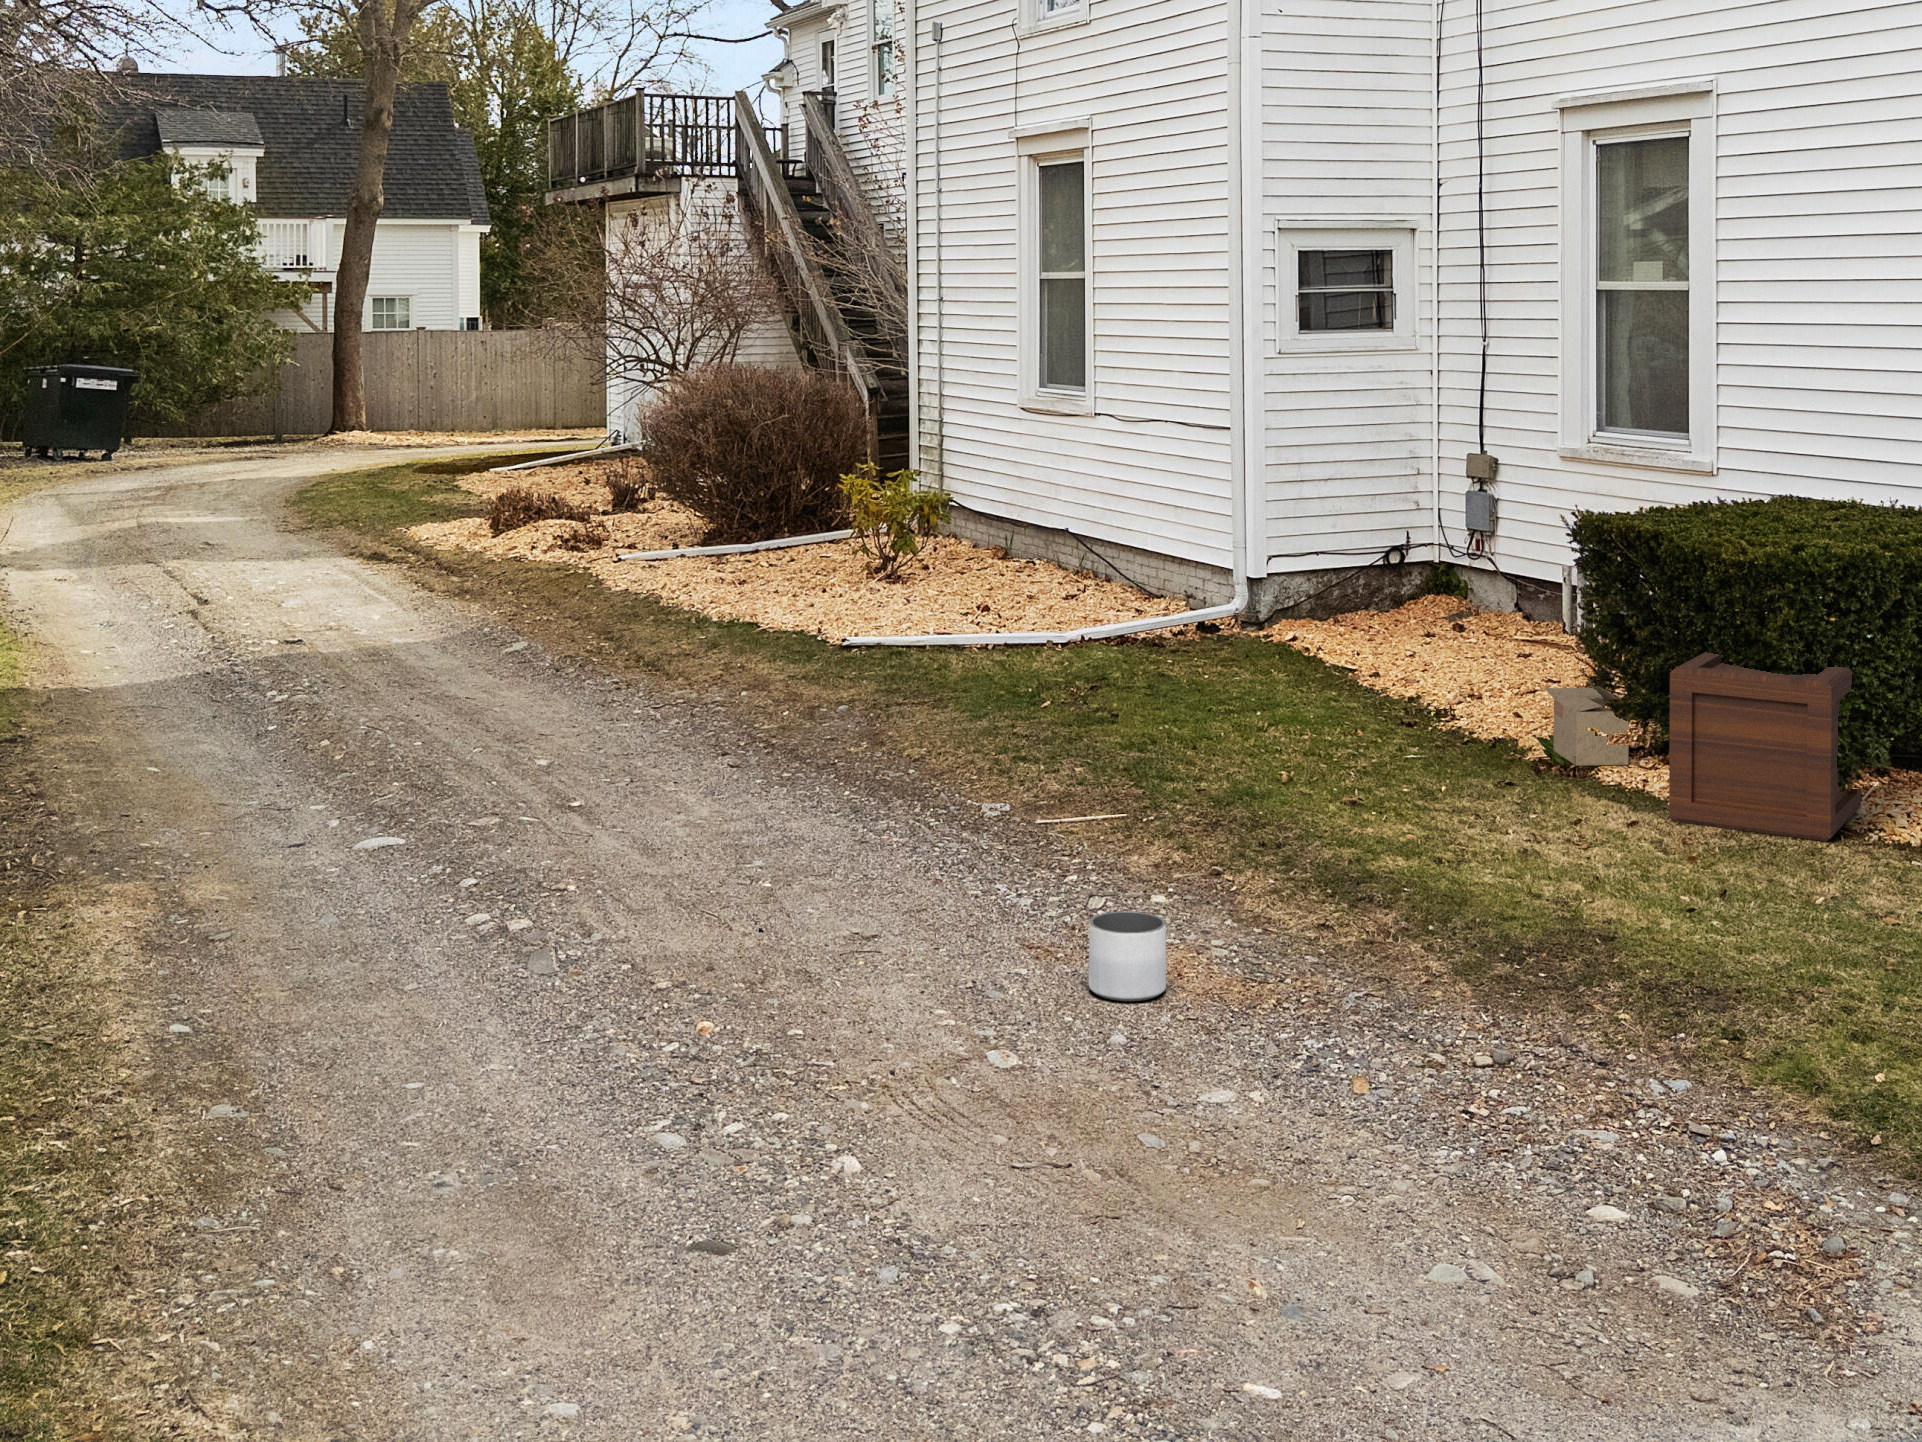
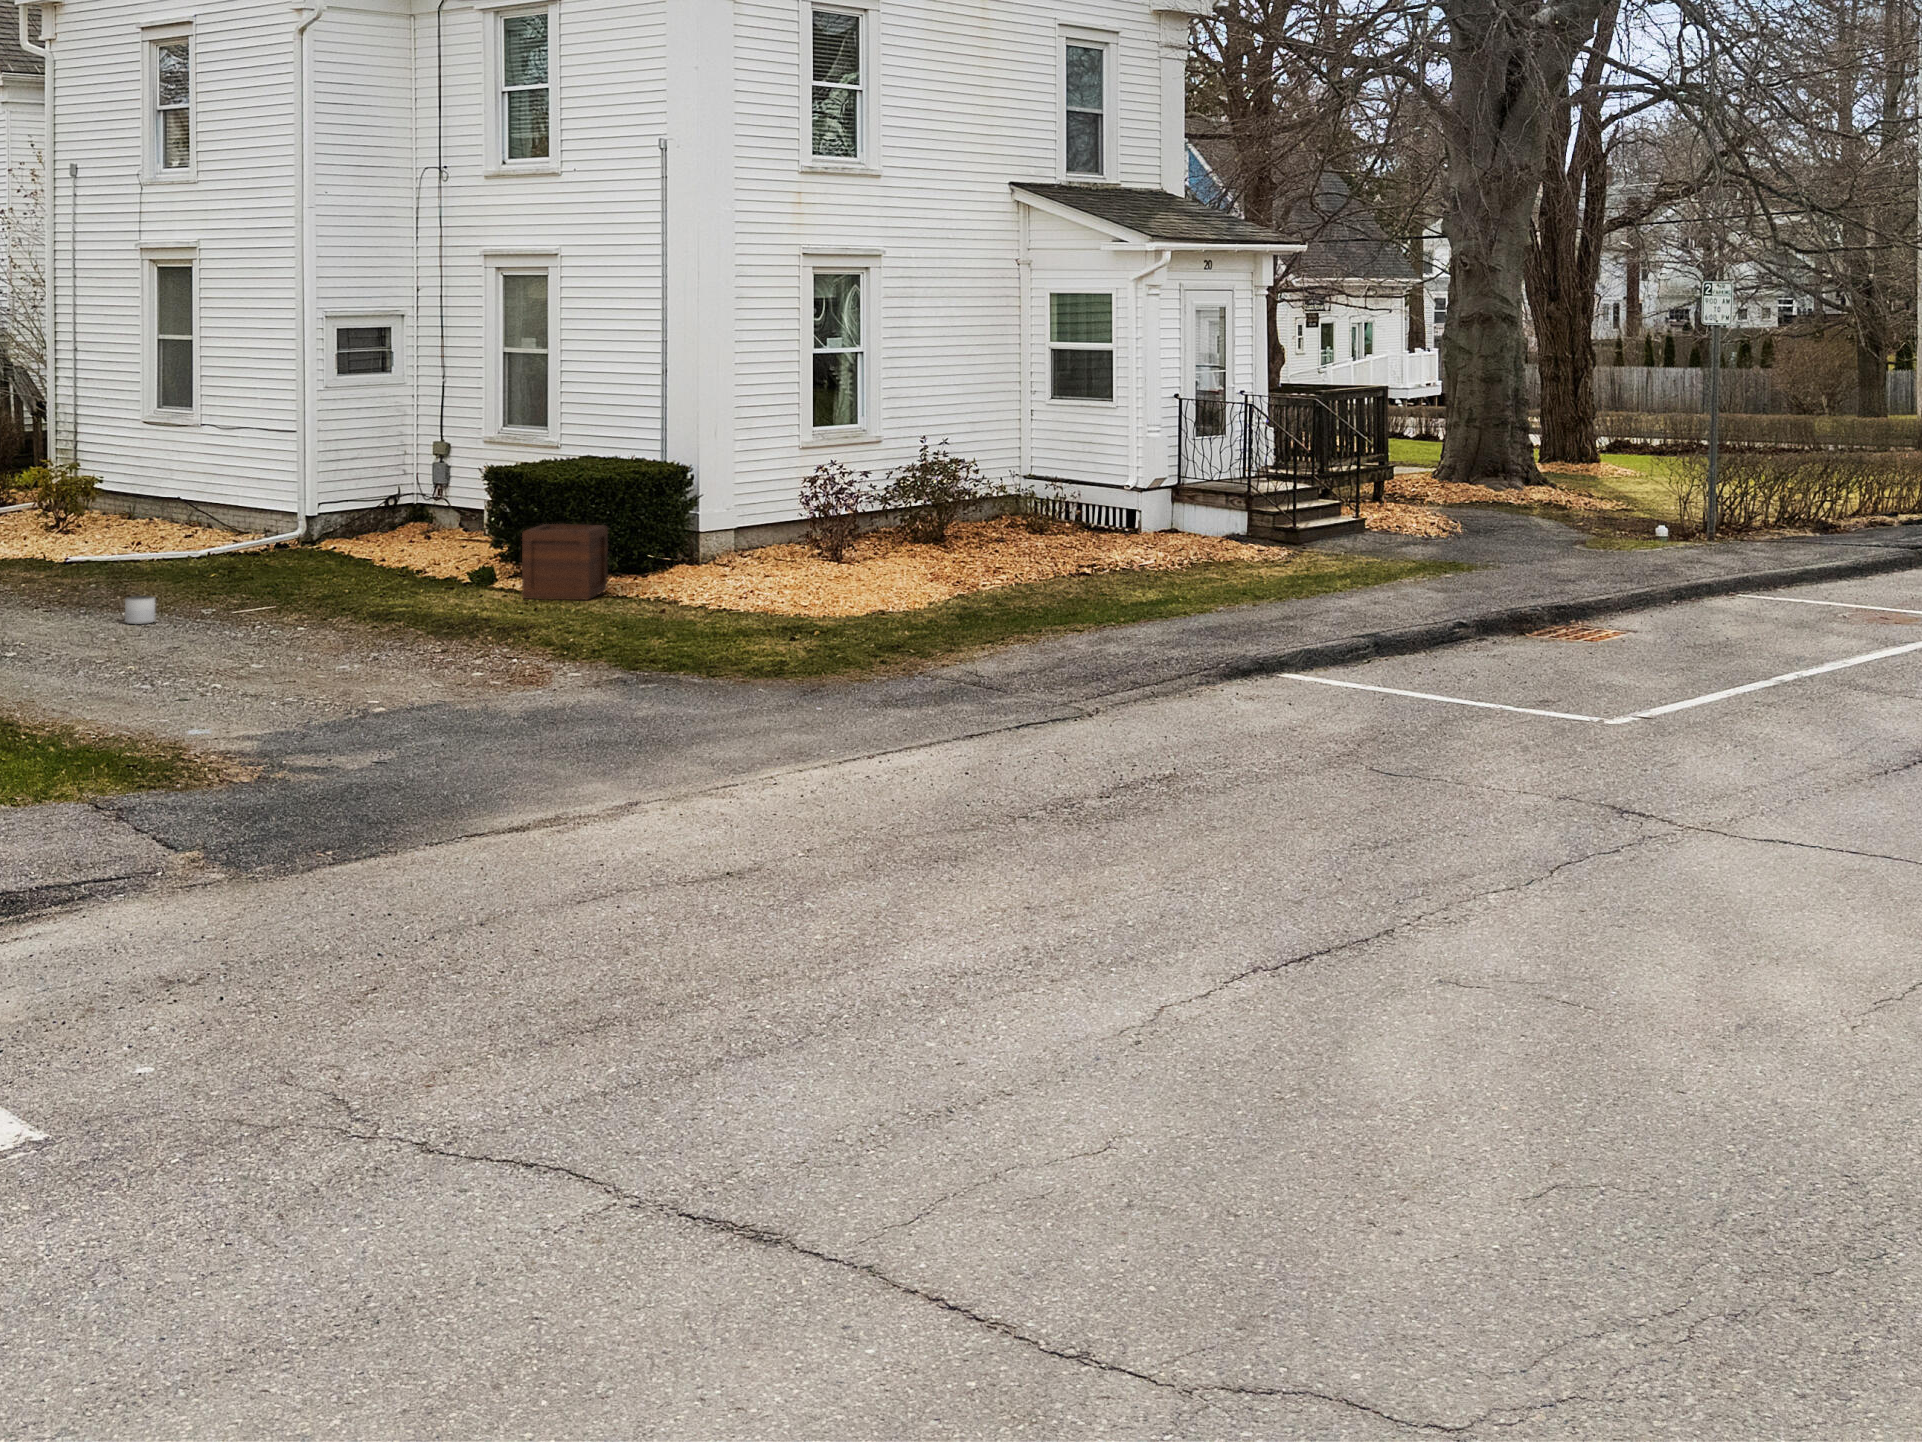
cardboard box: present [1545,681,1629,766] -> none [469,547,509,586]
planter: present [1088,911,1166,1001] -> present [125,596,155,624]

